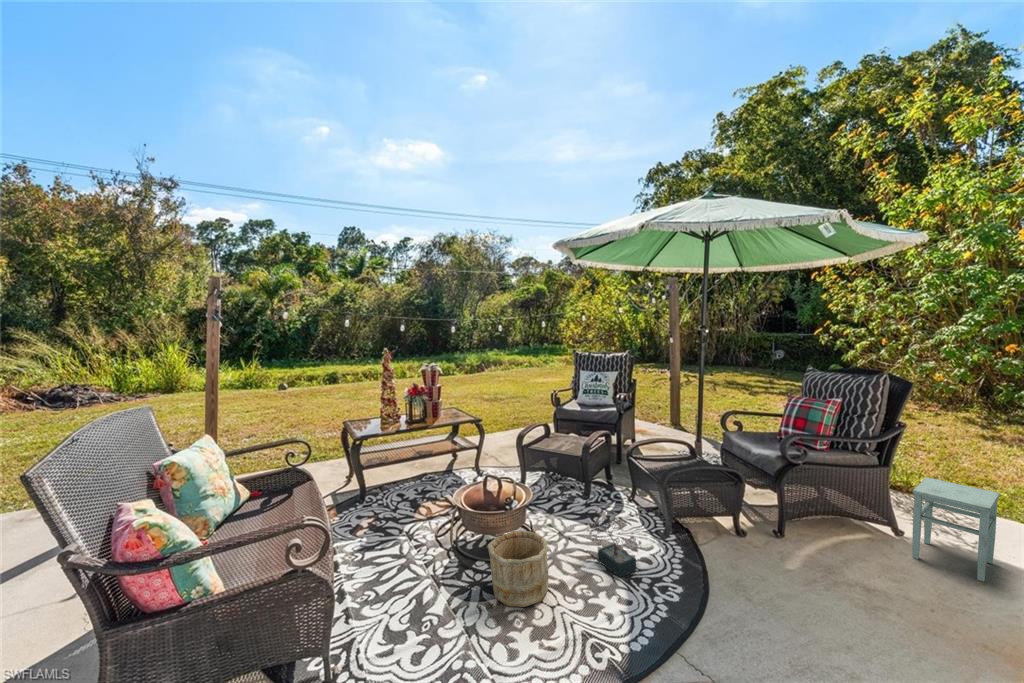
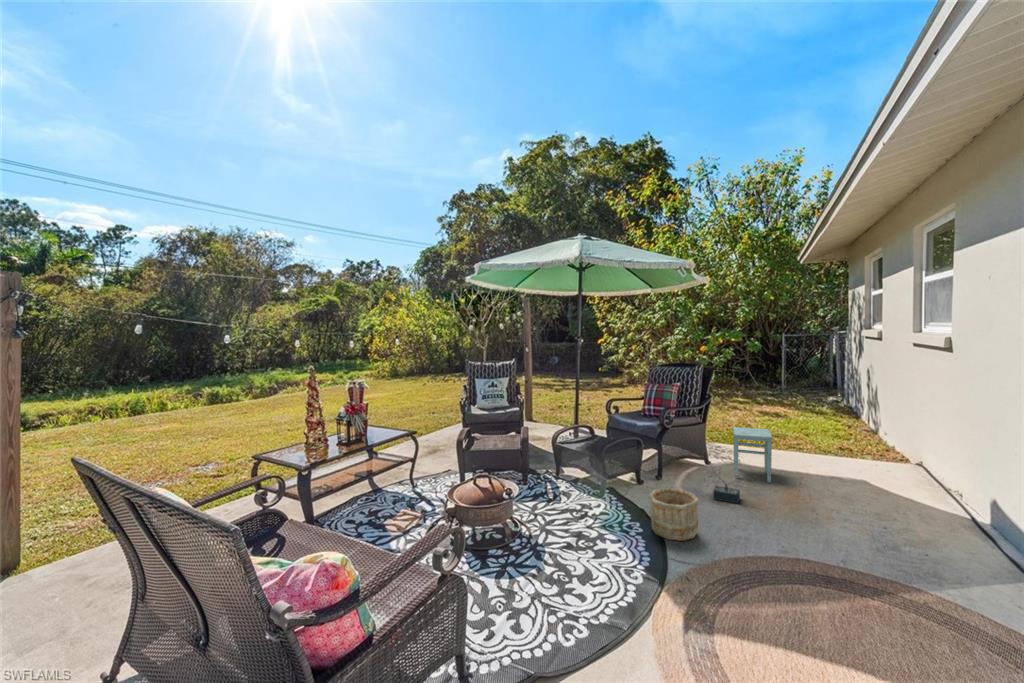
decorative plant: present [589,511,642,577] -> present [705,464,747,503]
wooden bucket: present [488,531,548,607] -> present [649,488,699,541]

